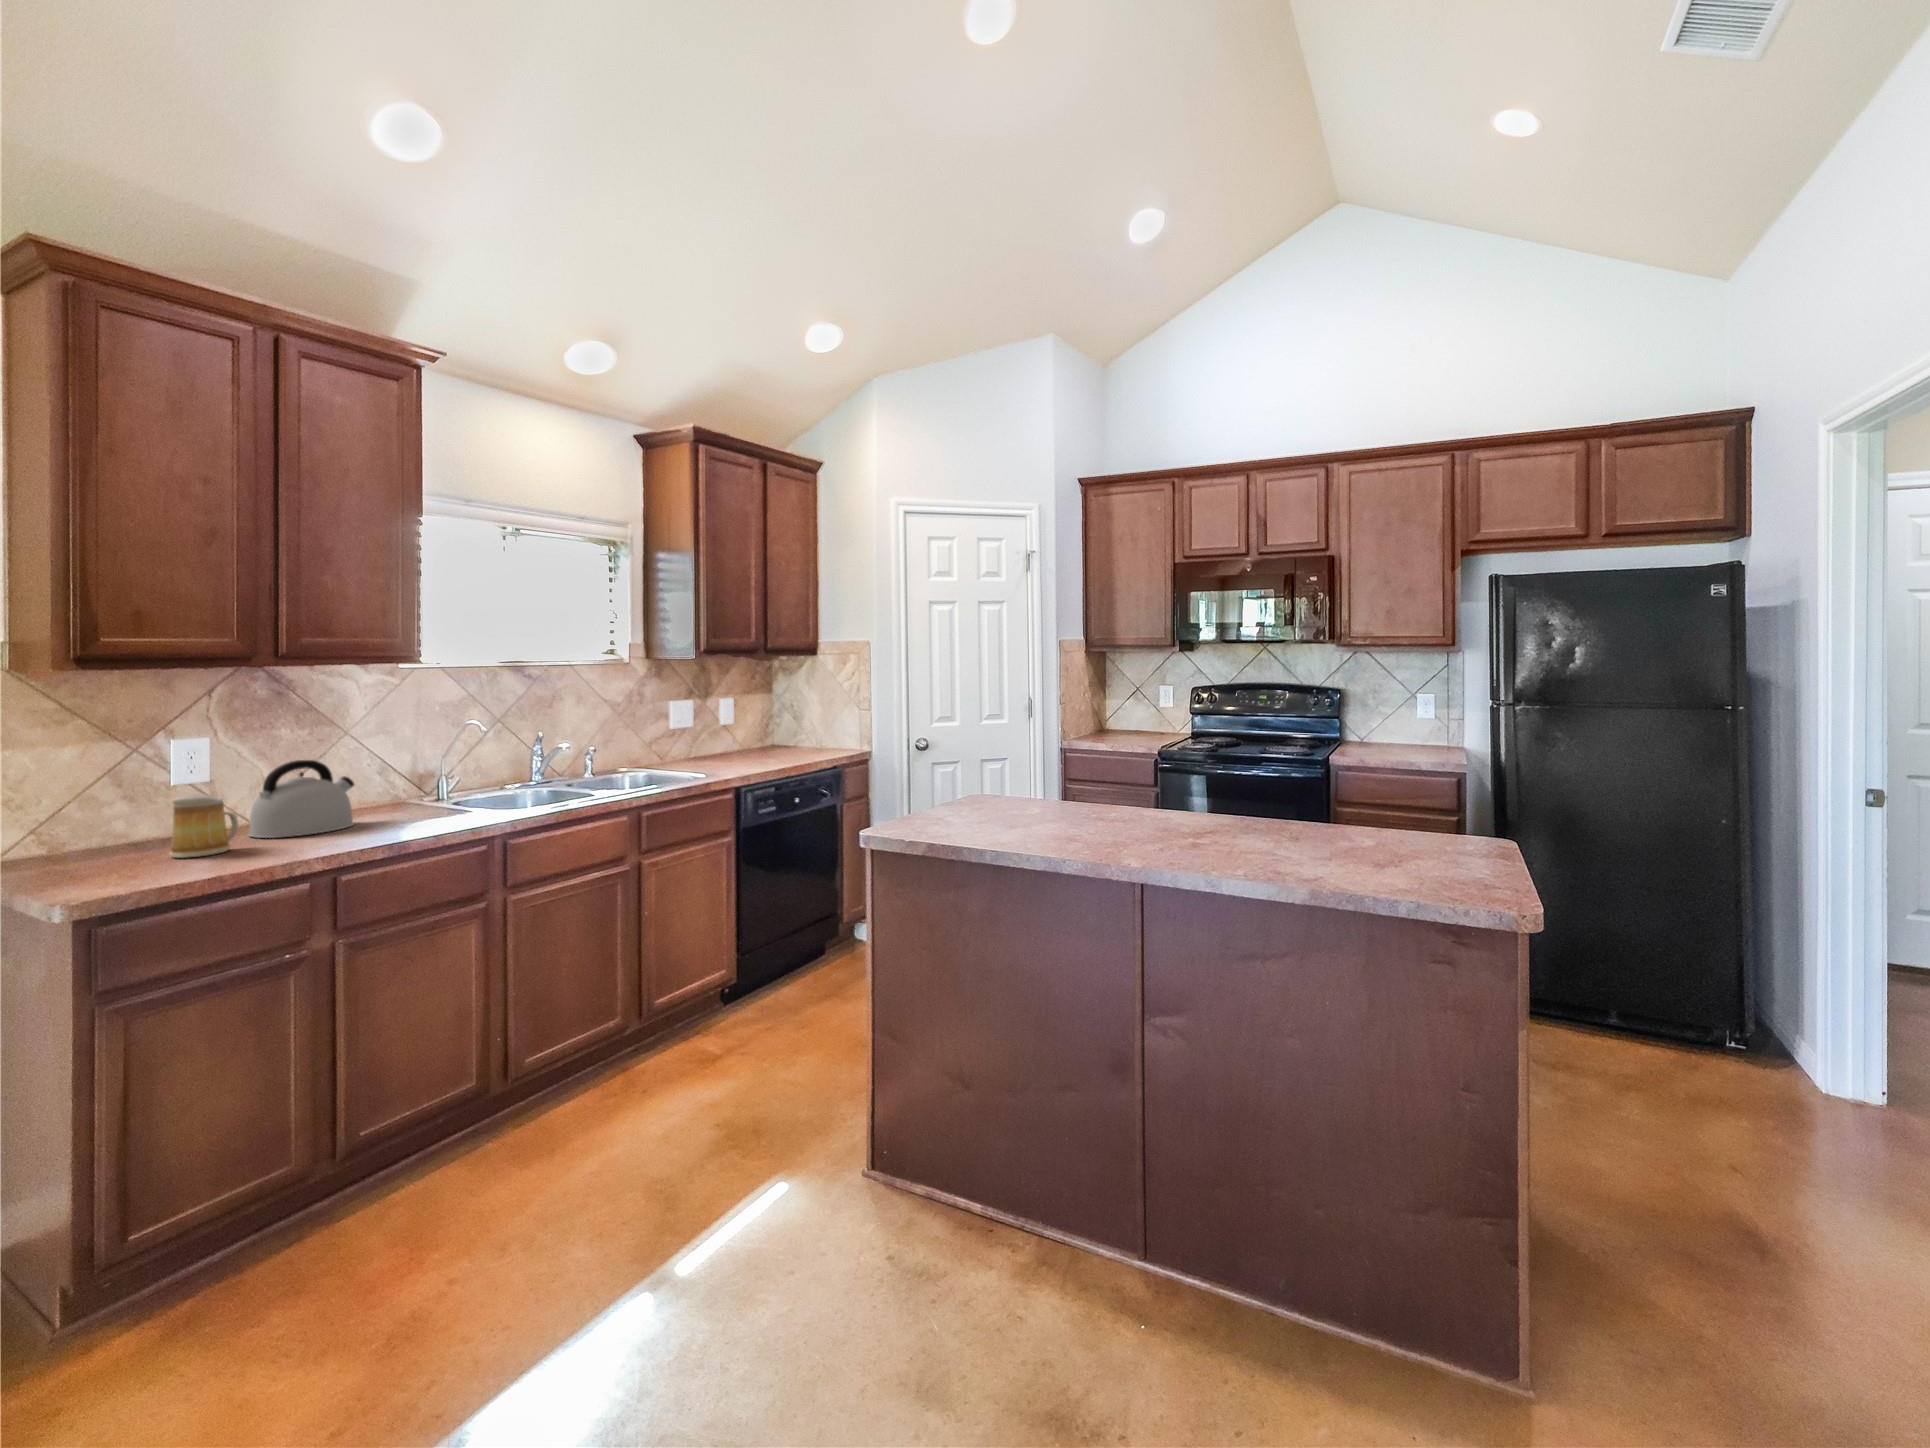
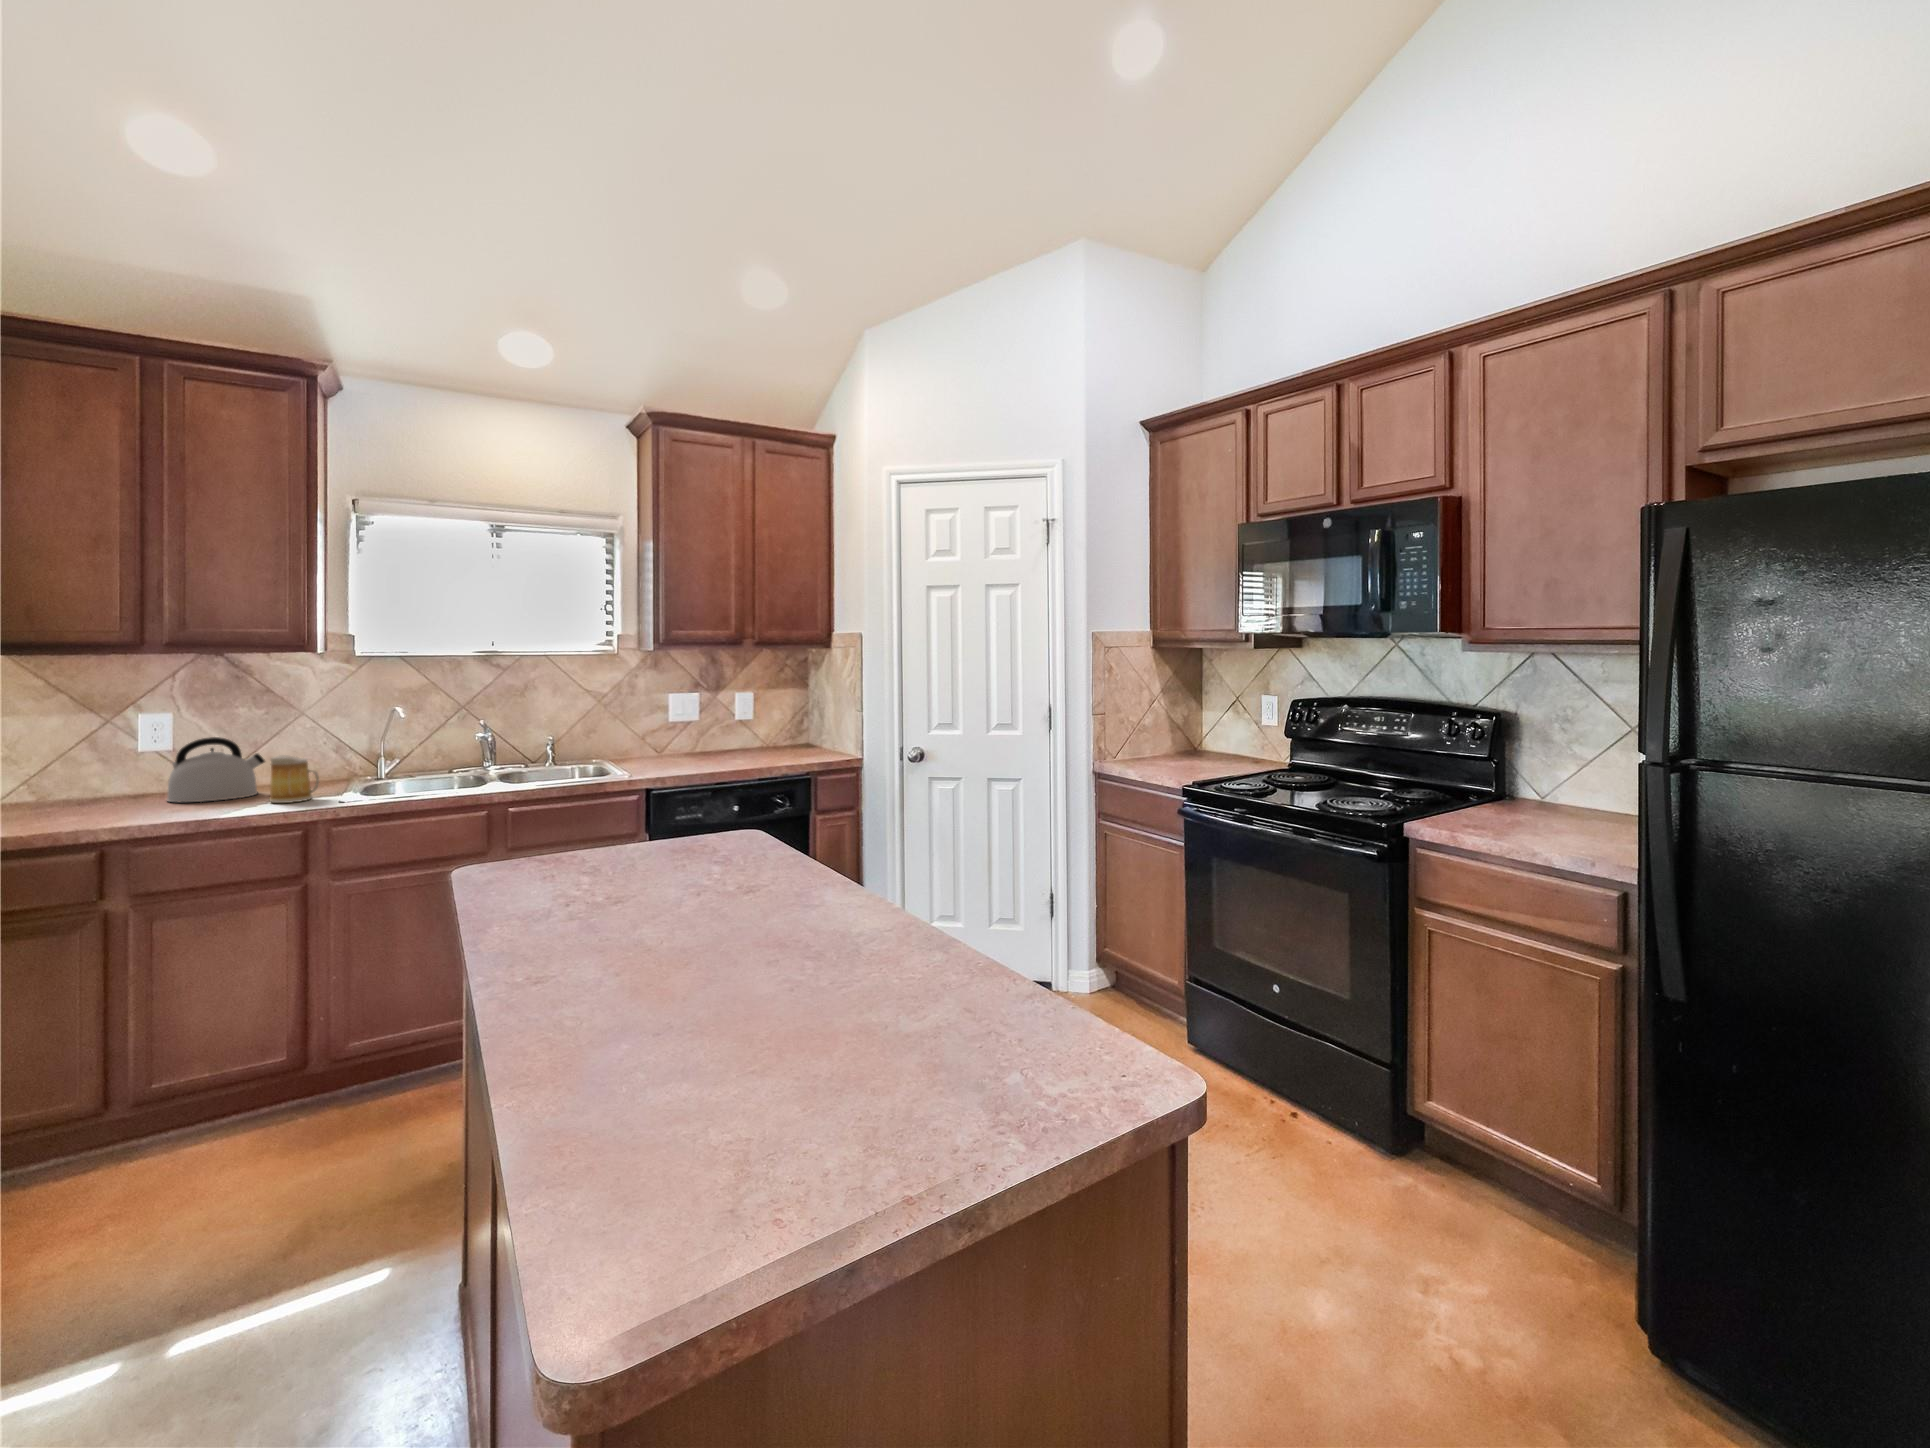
mug: present [170,794,238,858] -> present [269,755,319,803]

